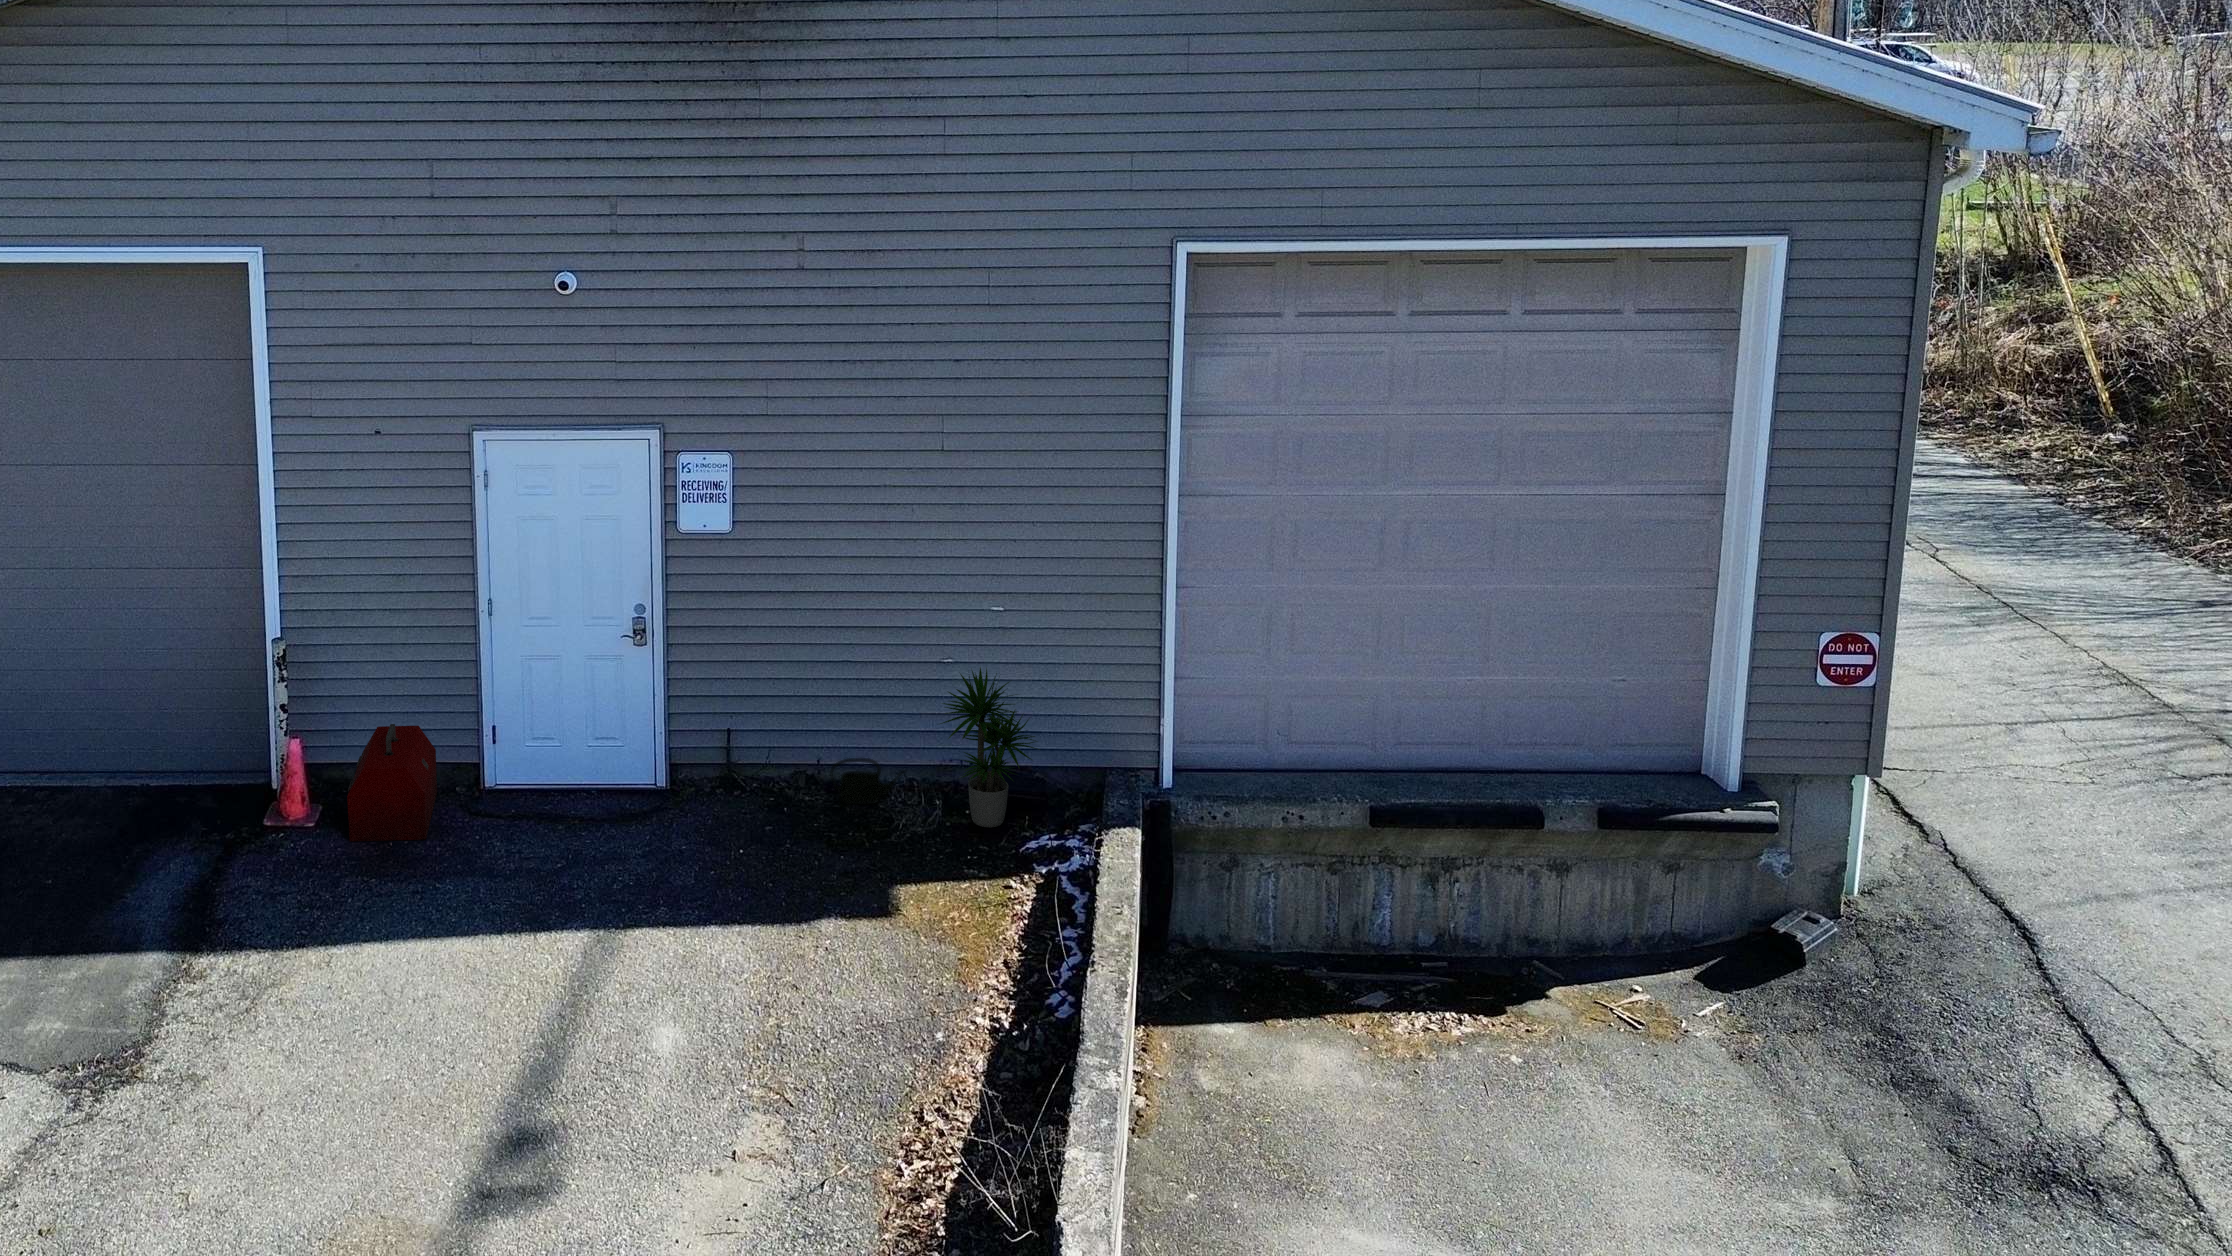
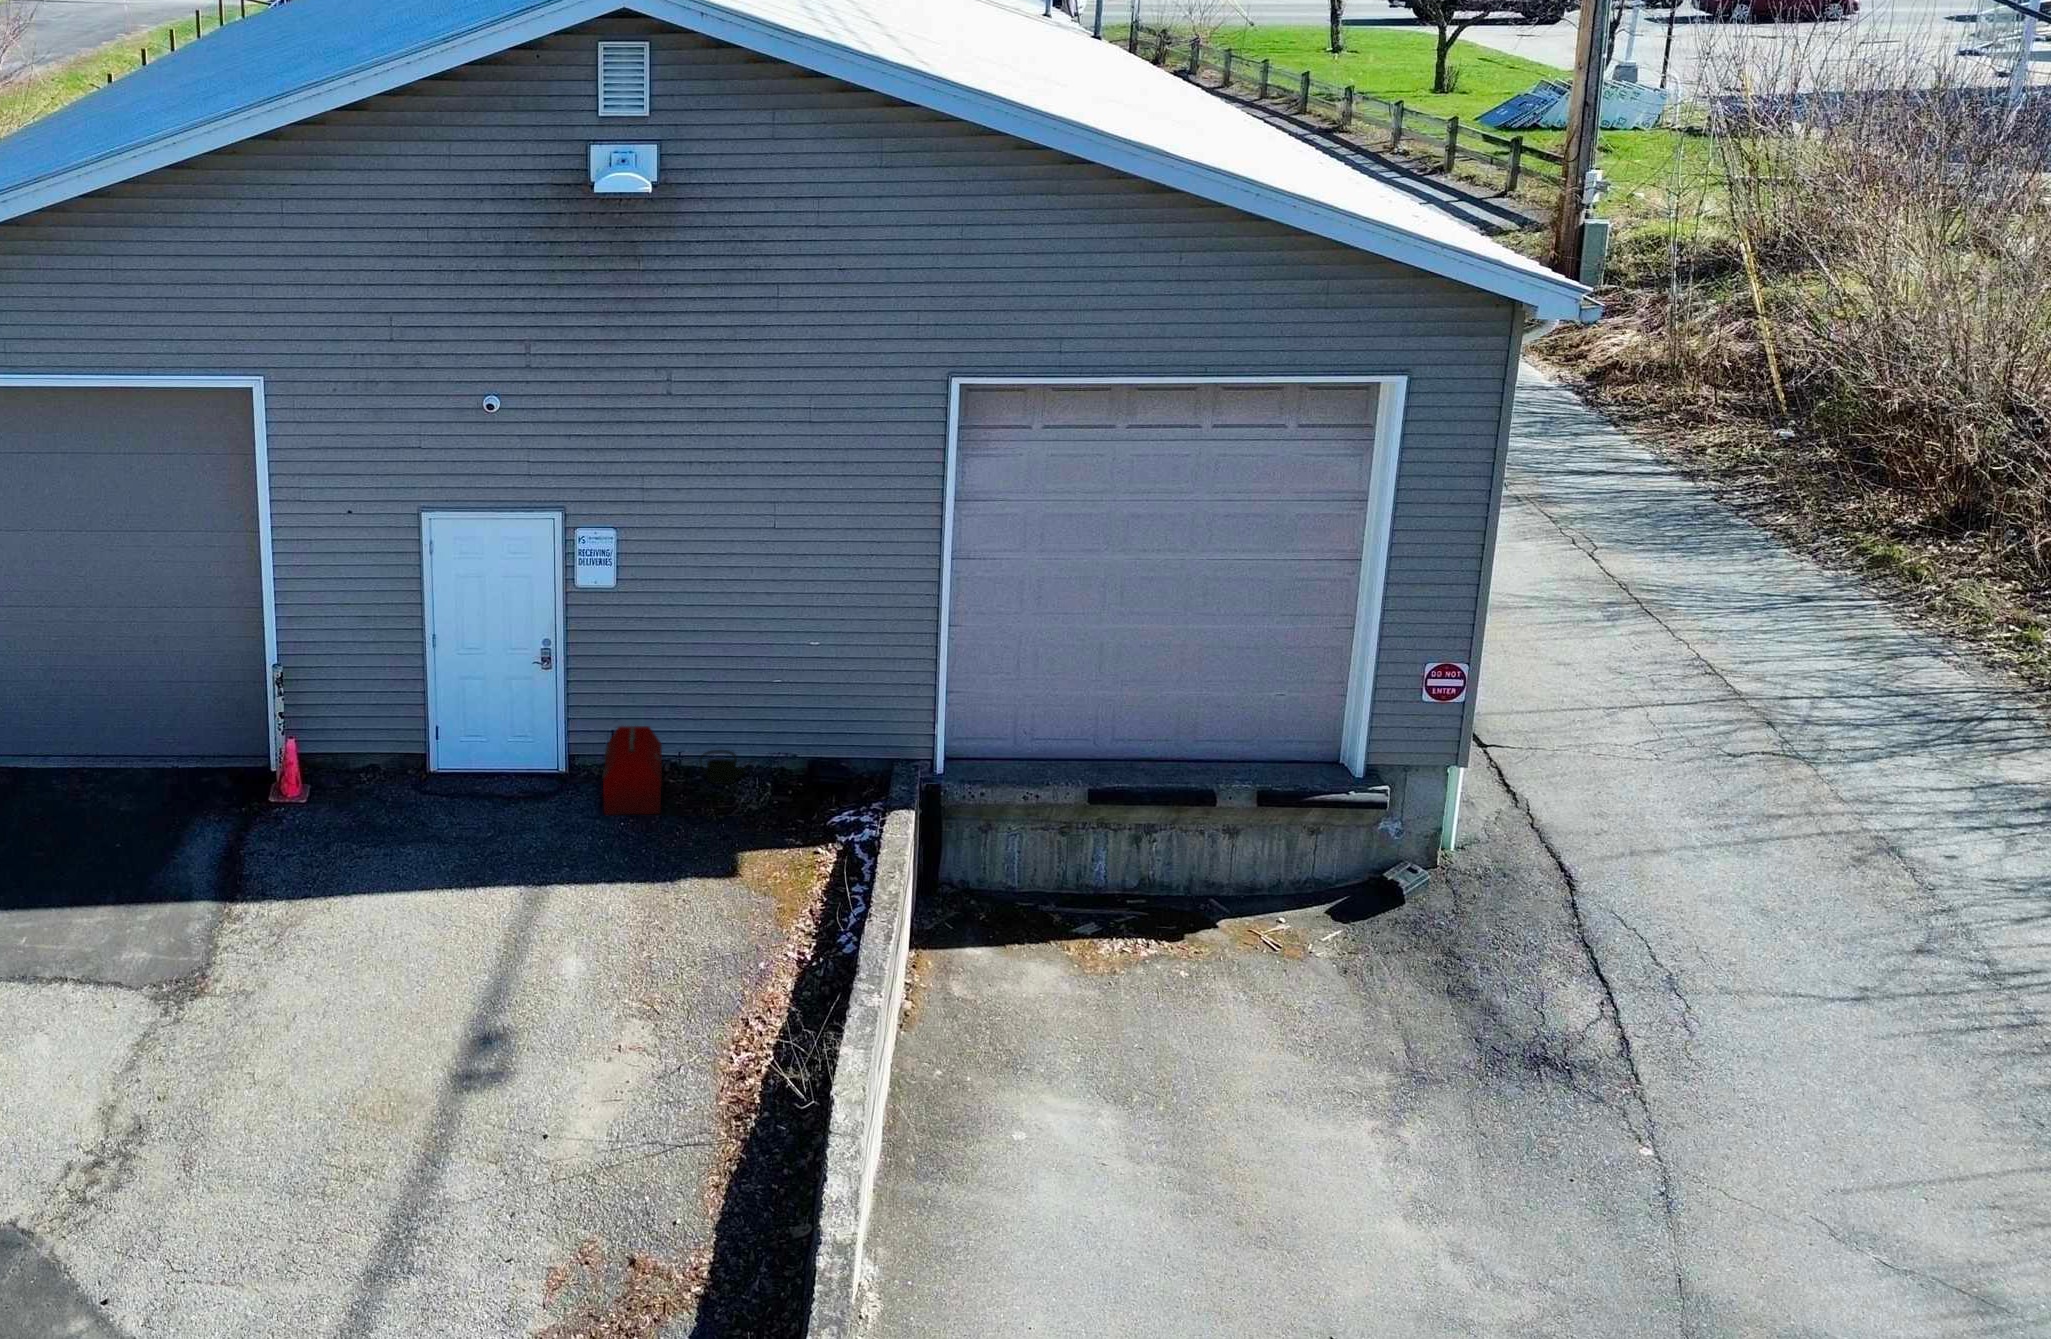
potted plant: present [940,667,1039,827] -> none [775,685,853,803]
toolbox: present [347,724,437,841] -> present [603,726,662,815]

